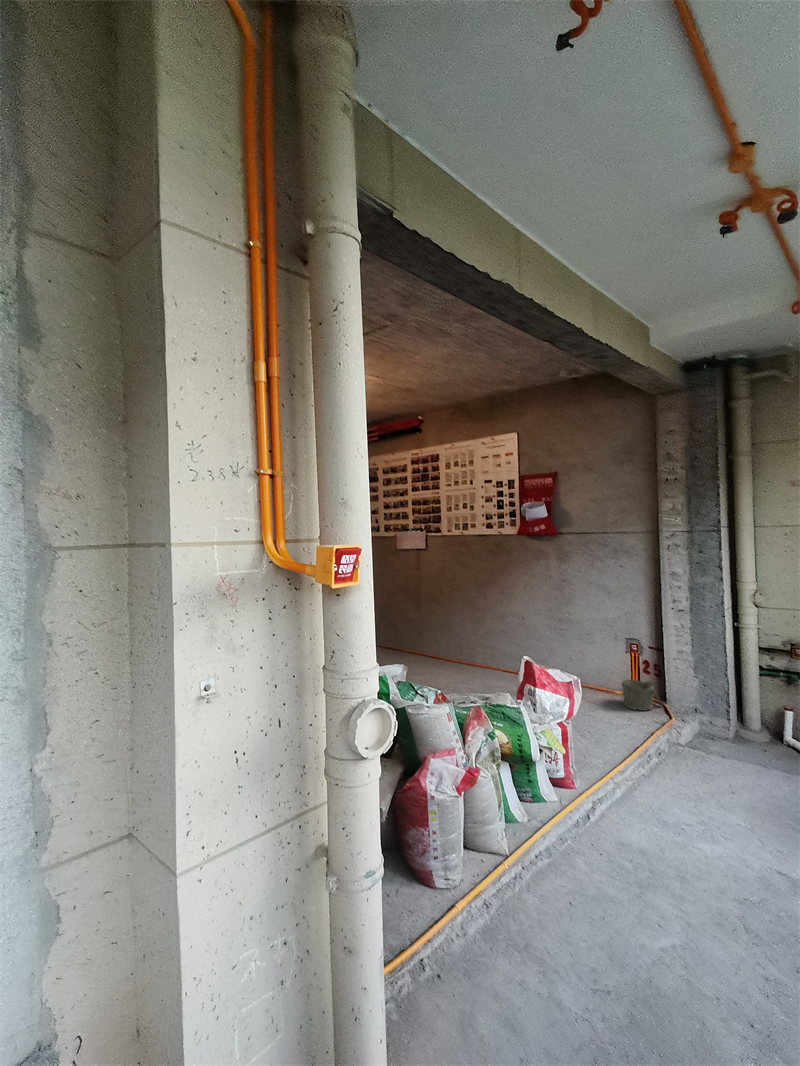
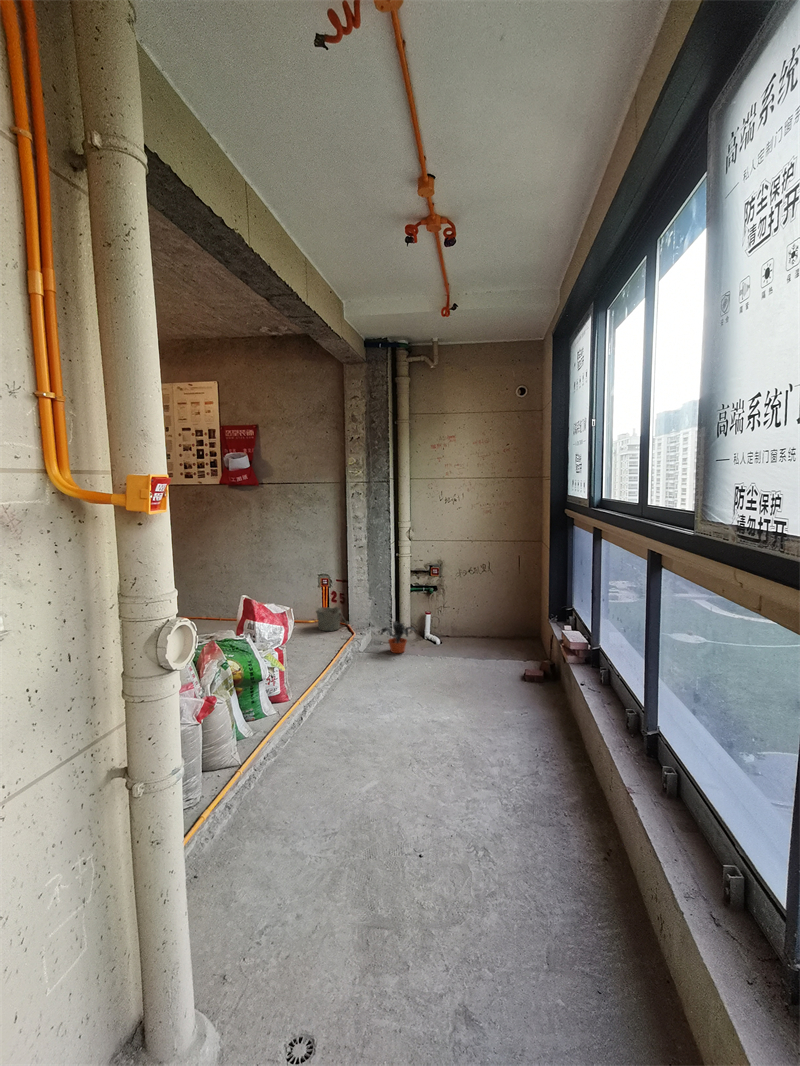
potted plant: none [708,712,767,759] -> present [381,621,415,653]

